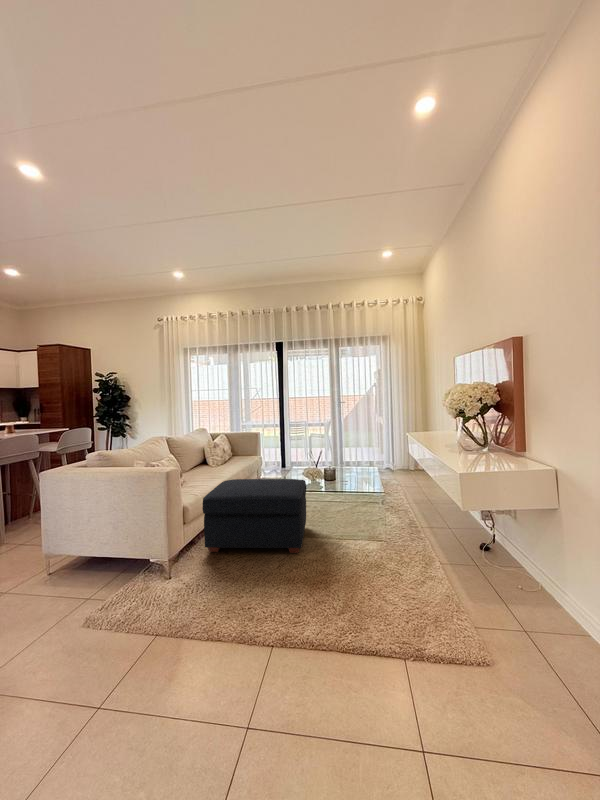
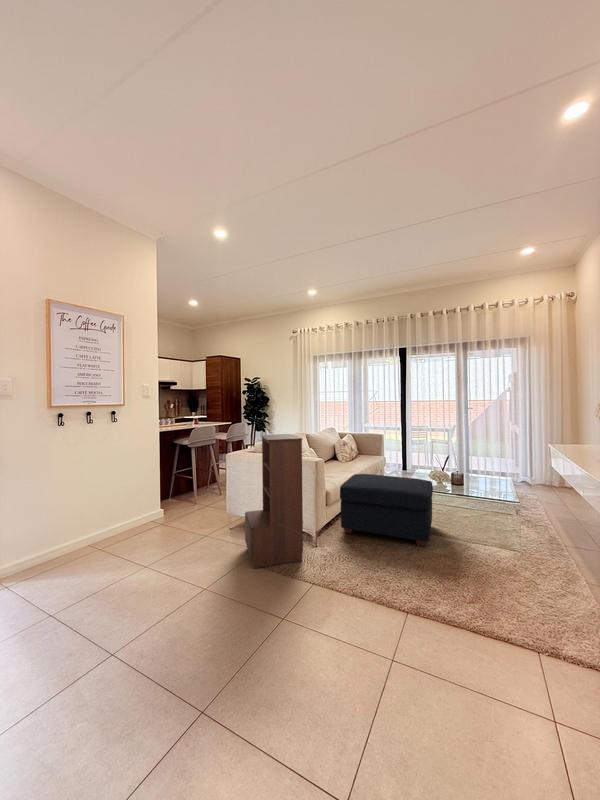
bookshelf: none [61,440,147,633] -> present [245,434,303,568]

